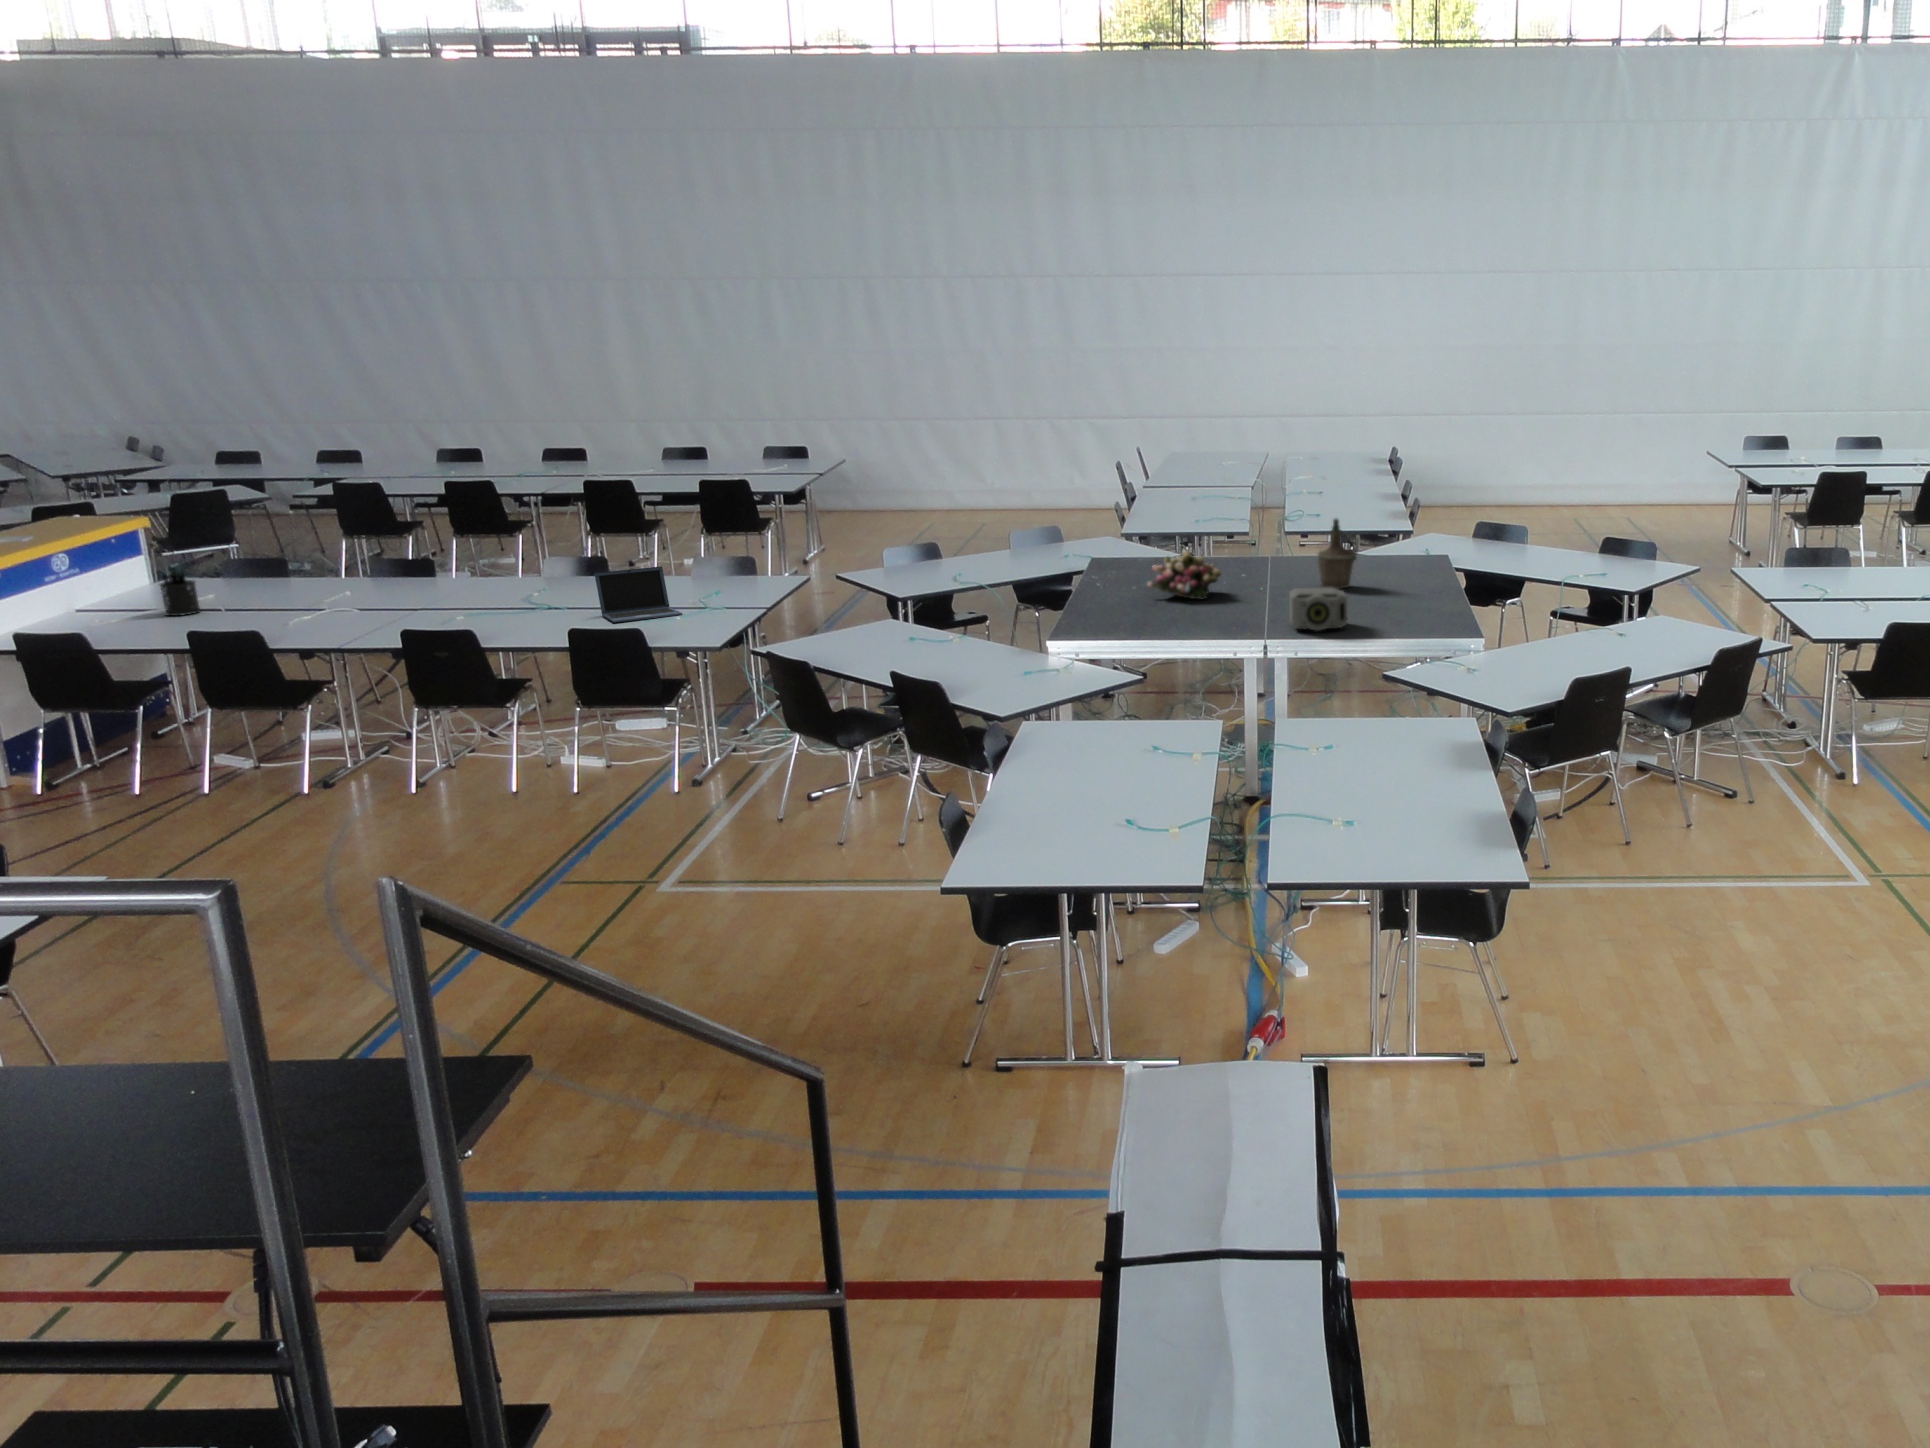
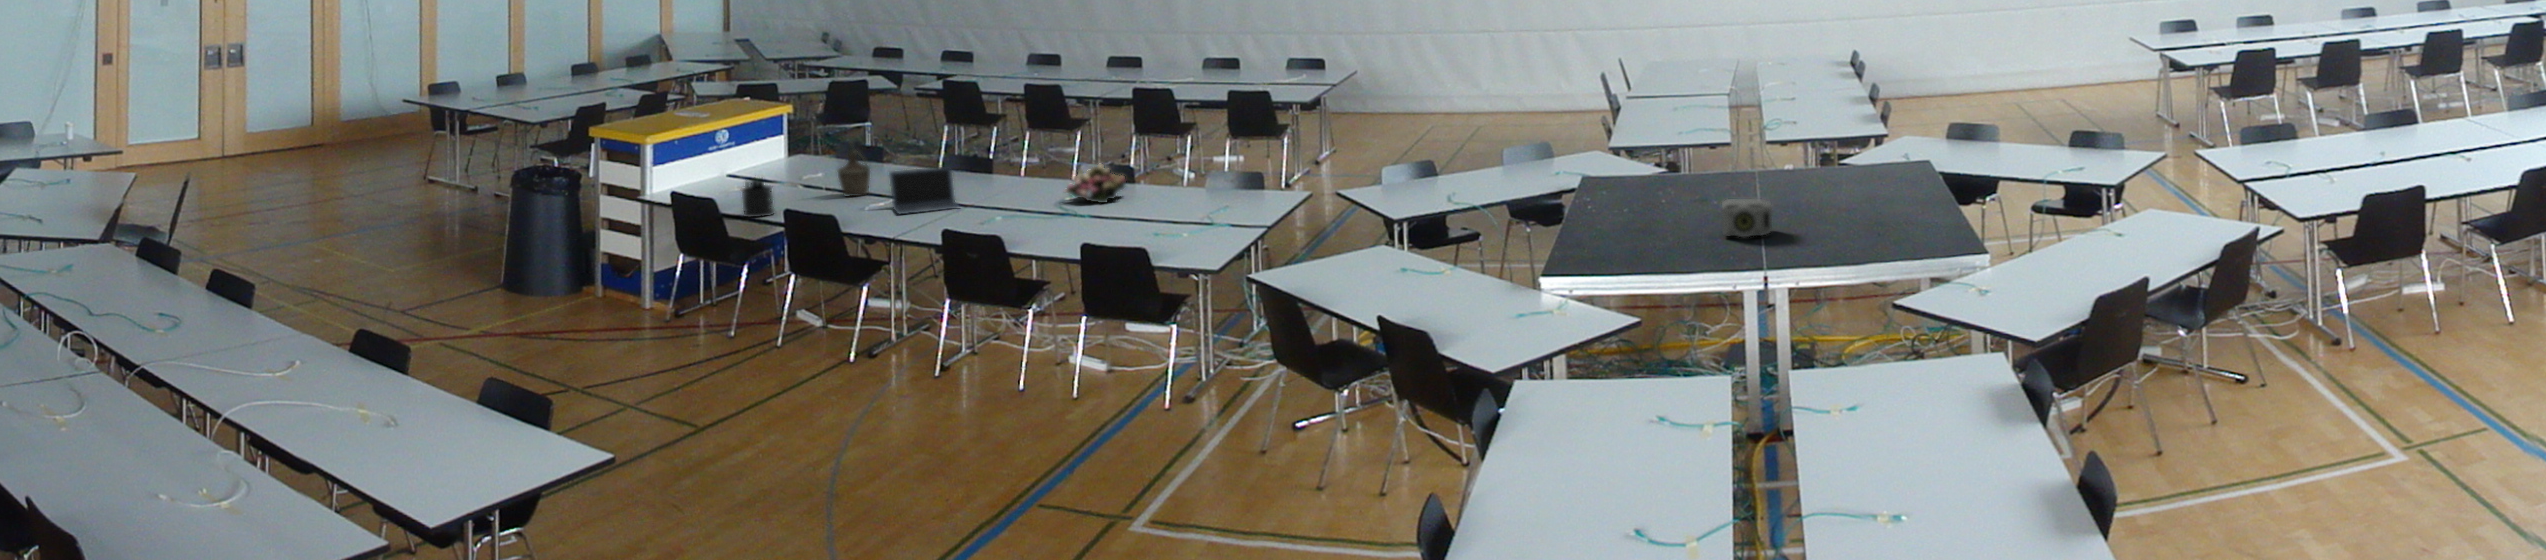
bottle: present [1317,519,1357,589] -> present [838,142,870,197]
flower arrangement: present [1147,550,1221,599] -> present [1065,164,1126,203]
laptop: present [594,566,682,623] -> present [890,167,959,214]

